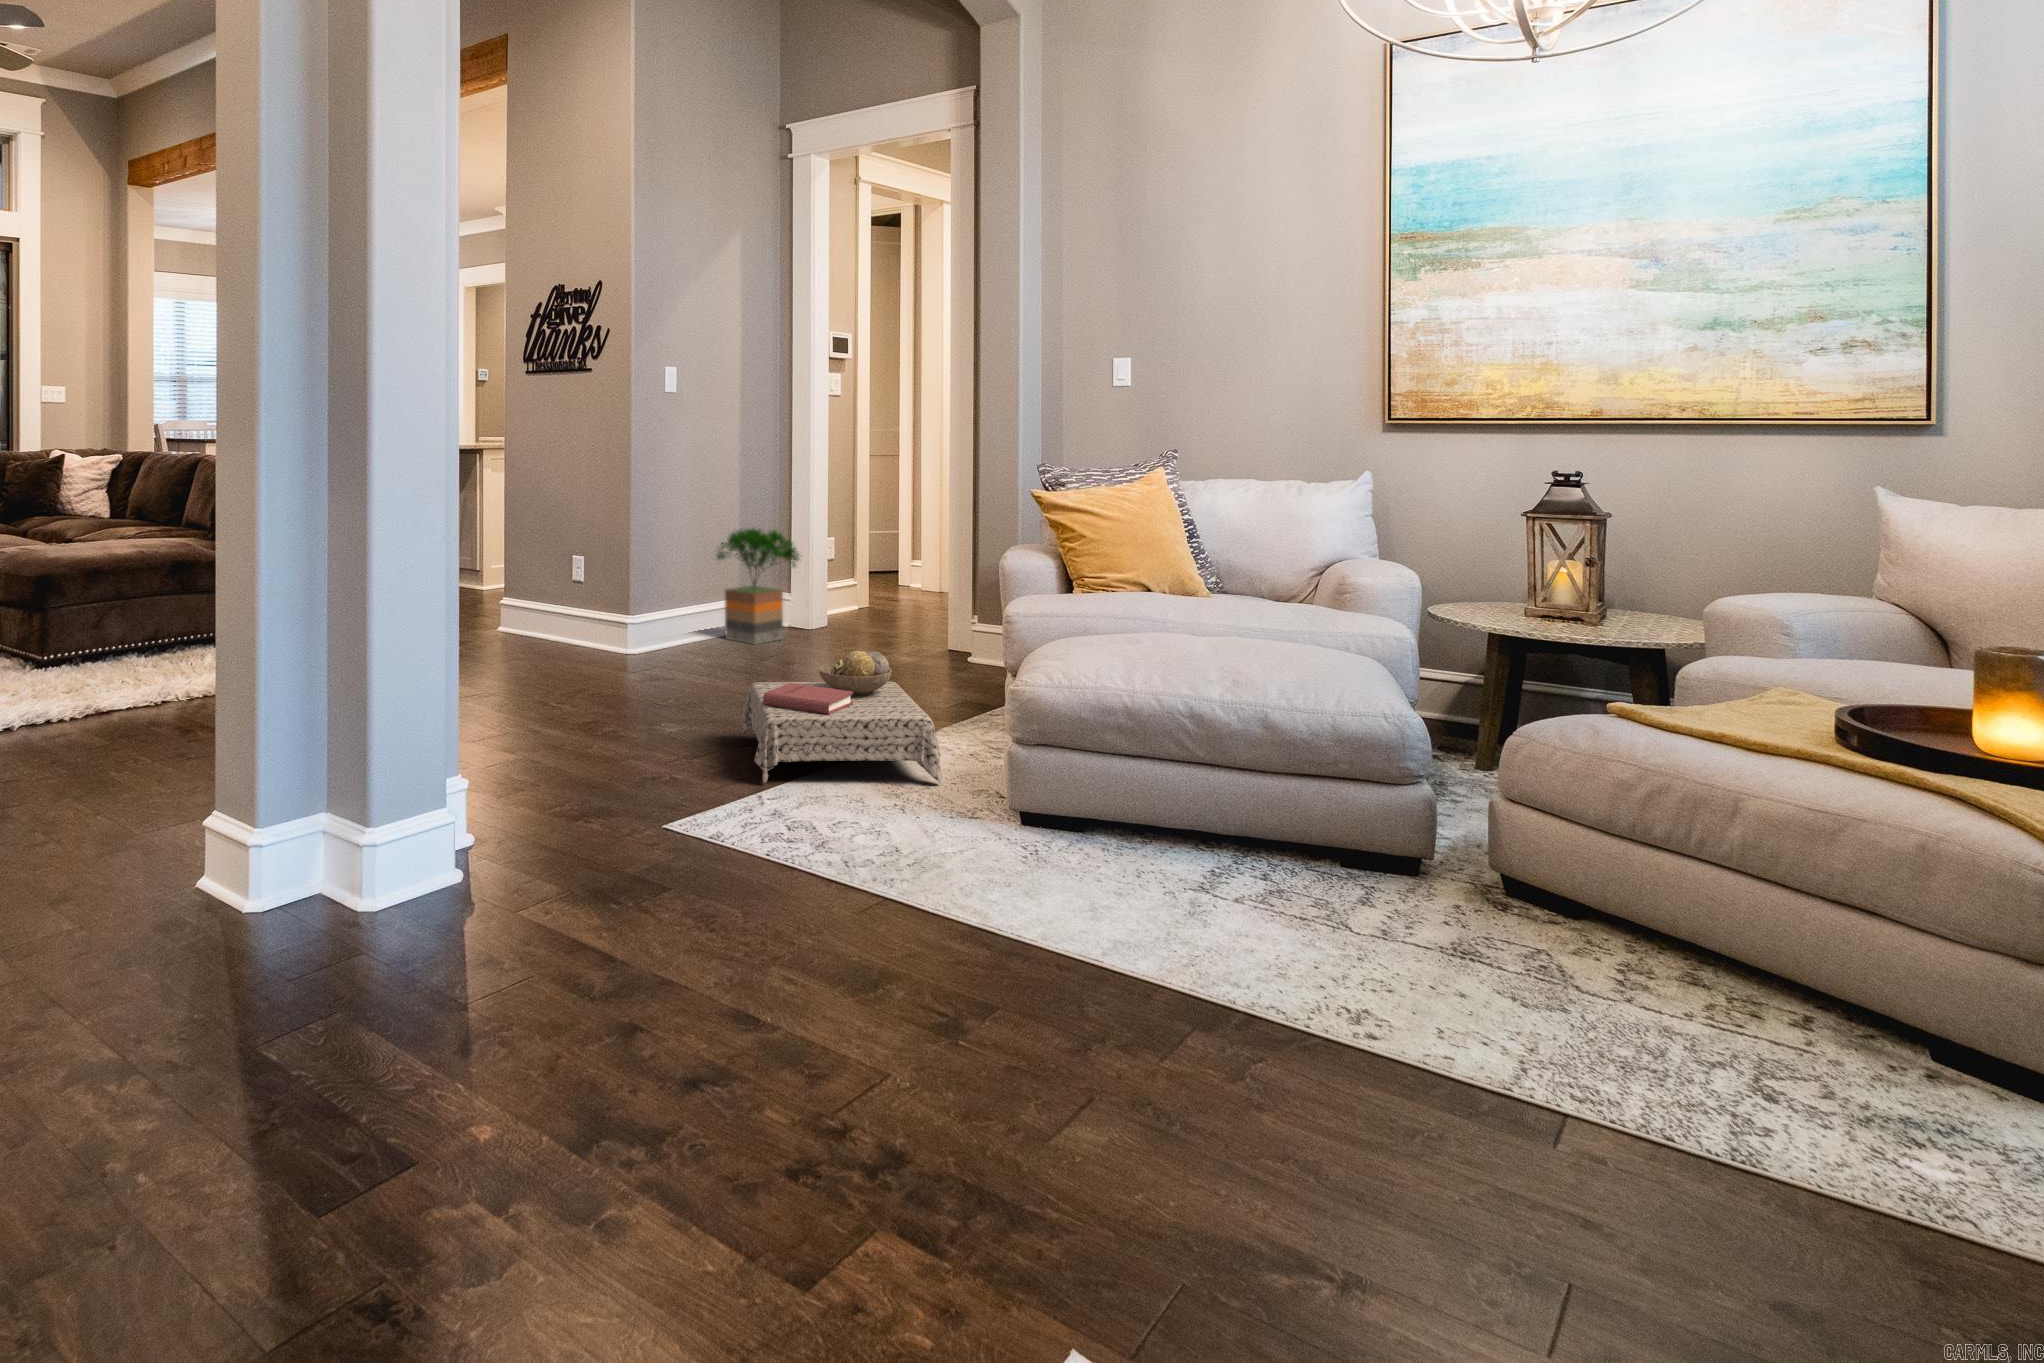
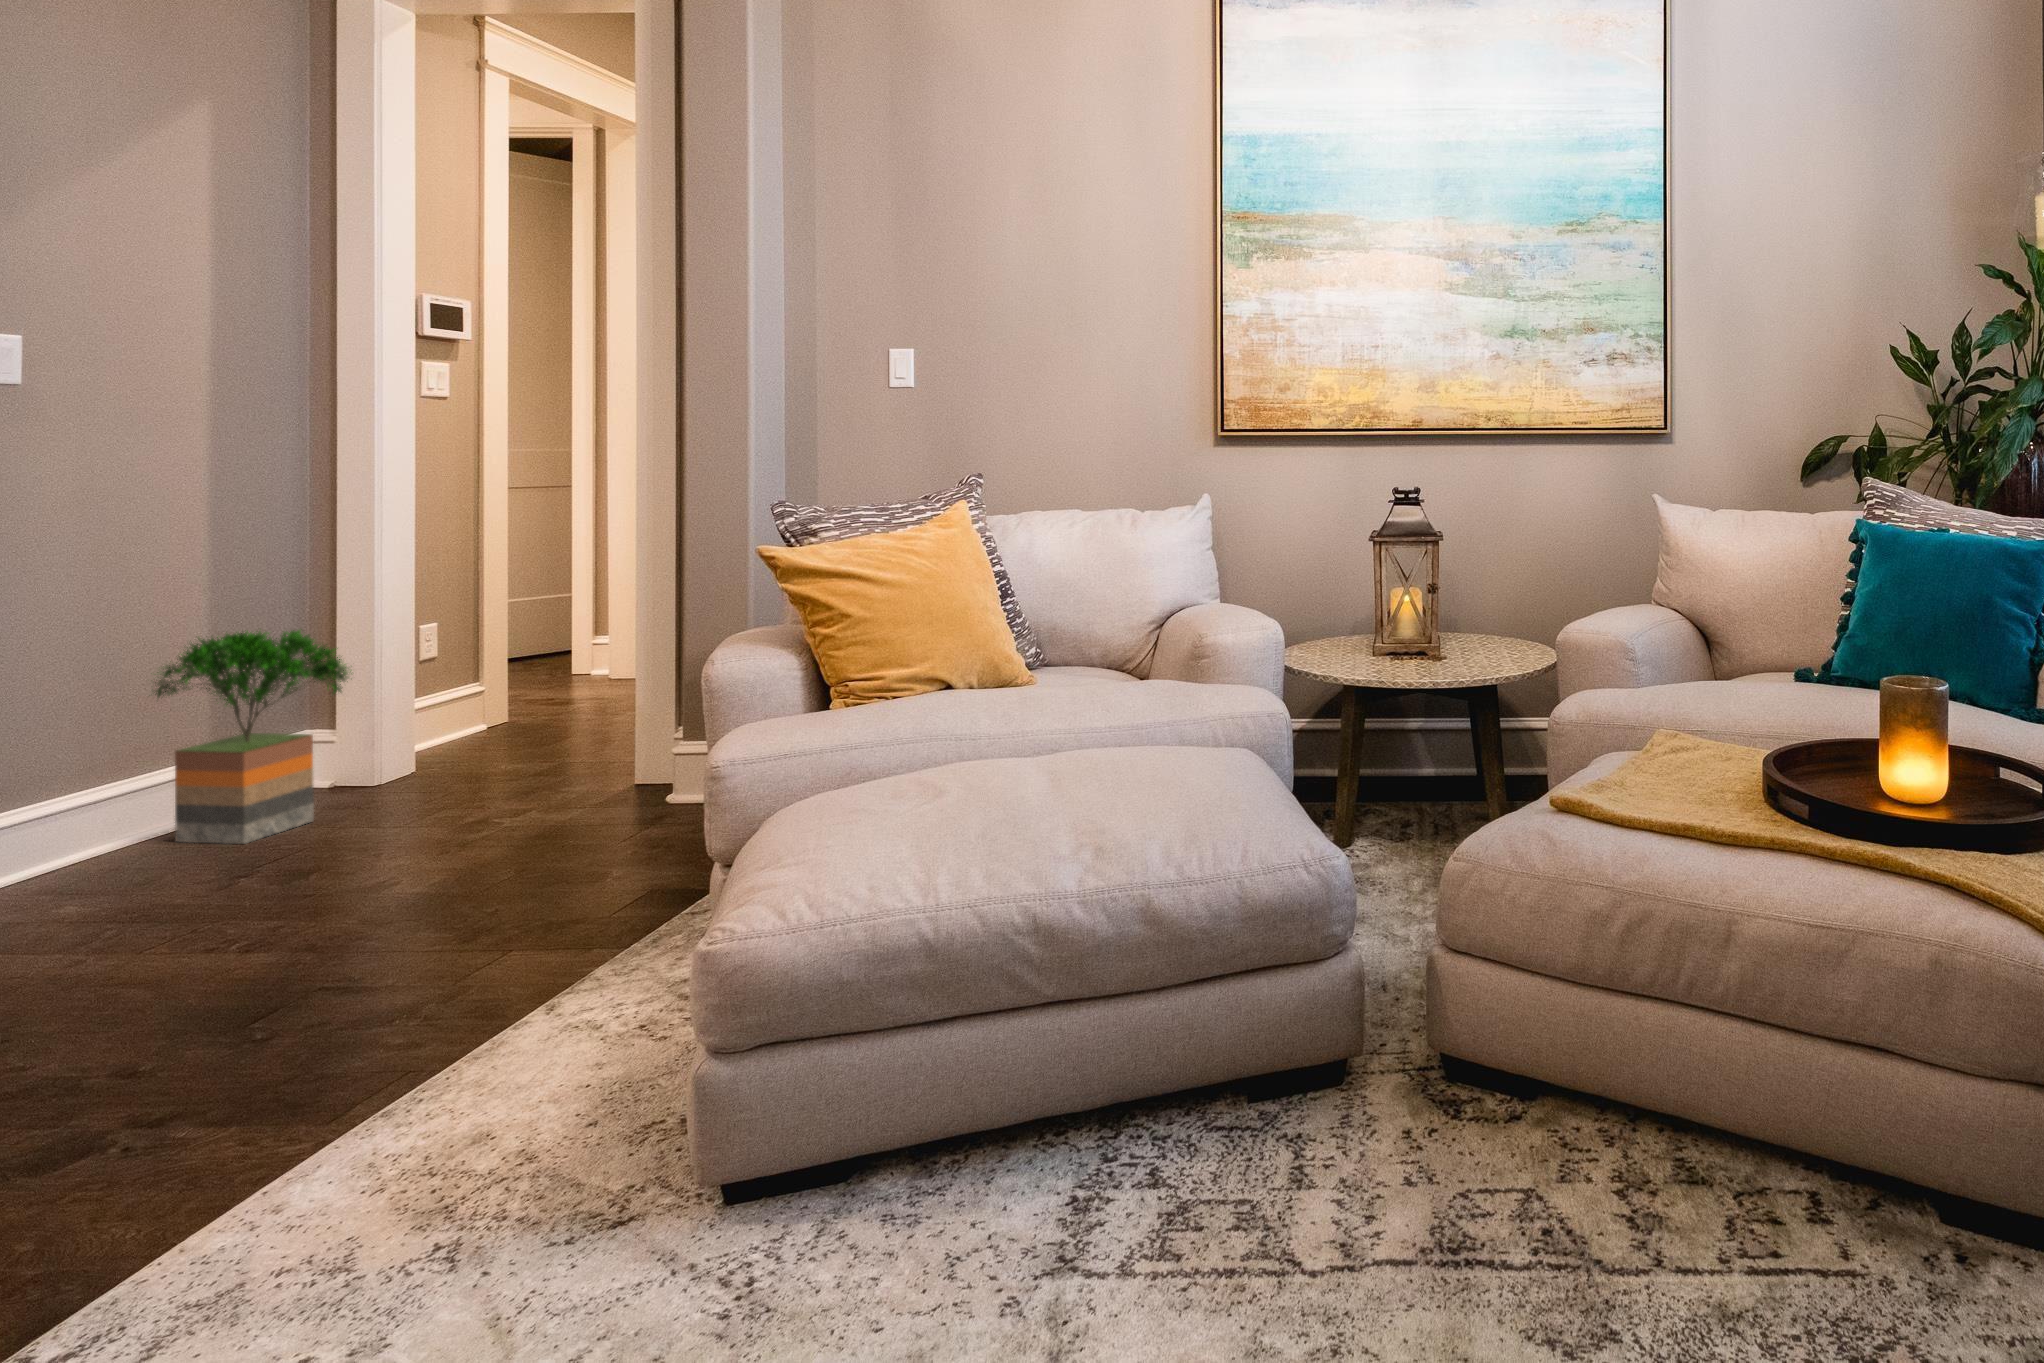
ottoman: present [741,651,942,785] -> none [104,874,590,1264]

